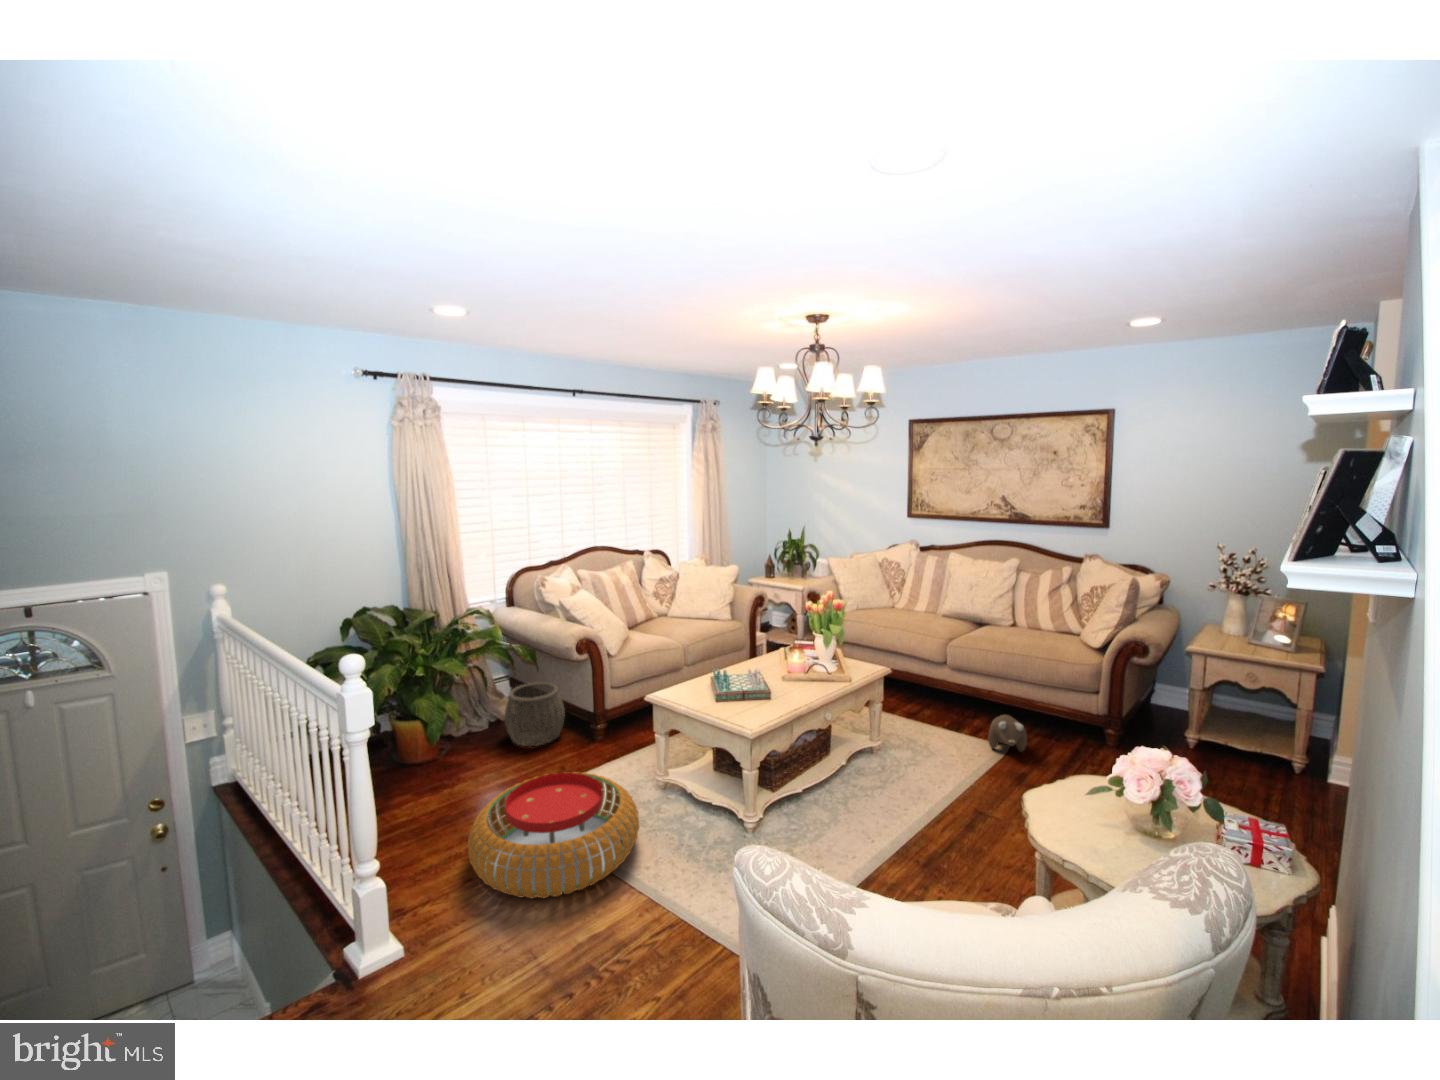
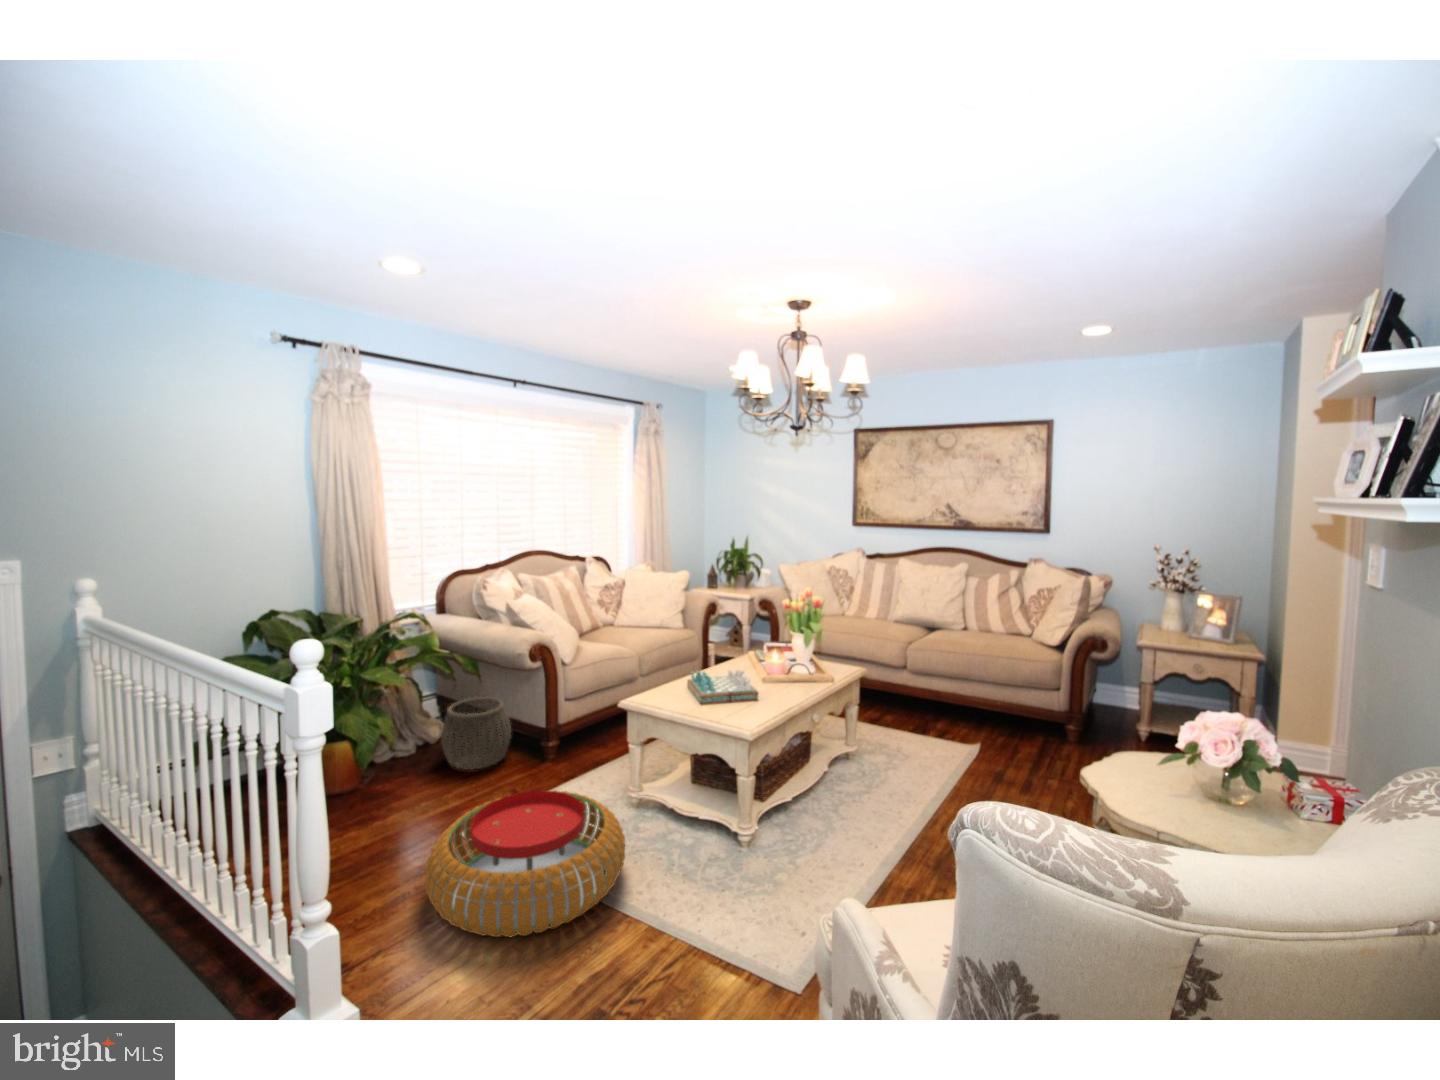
plush toy: present [988,715,1027,752] -> none [957,714,996,751]

